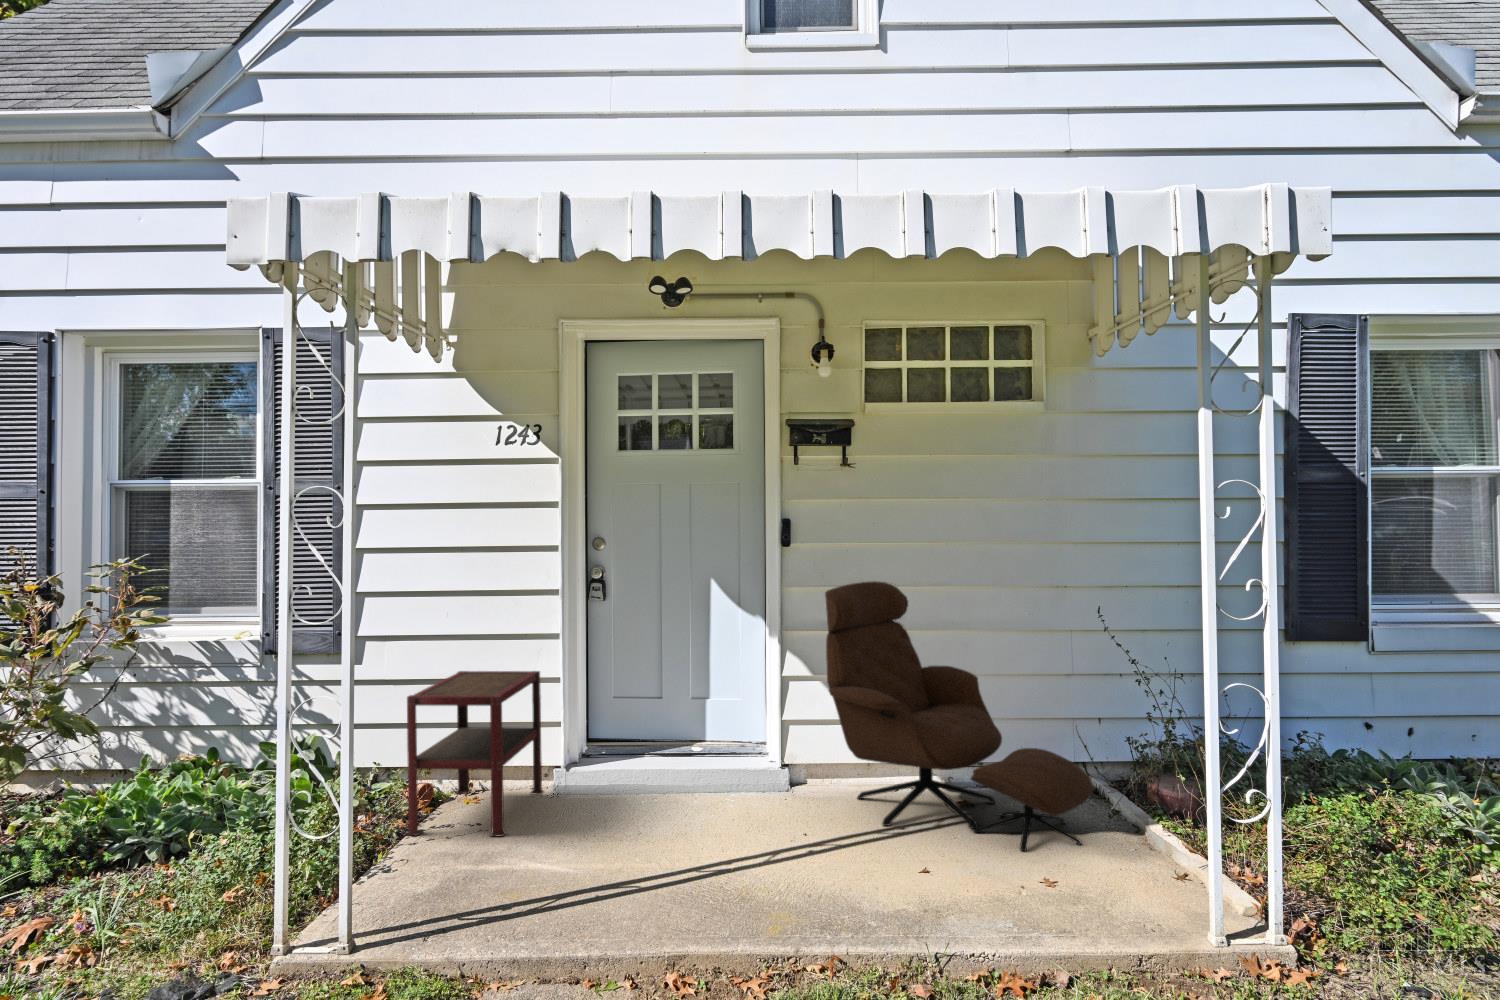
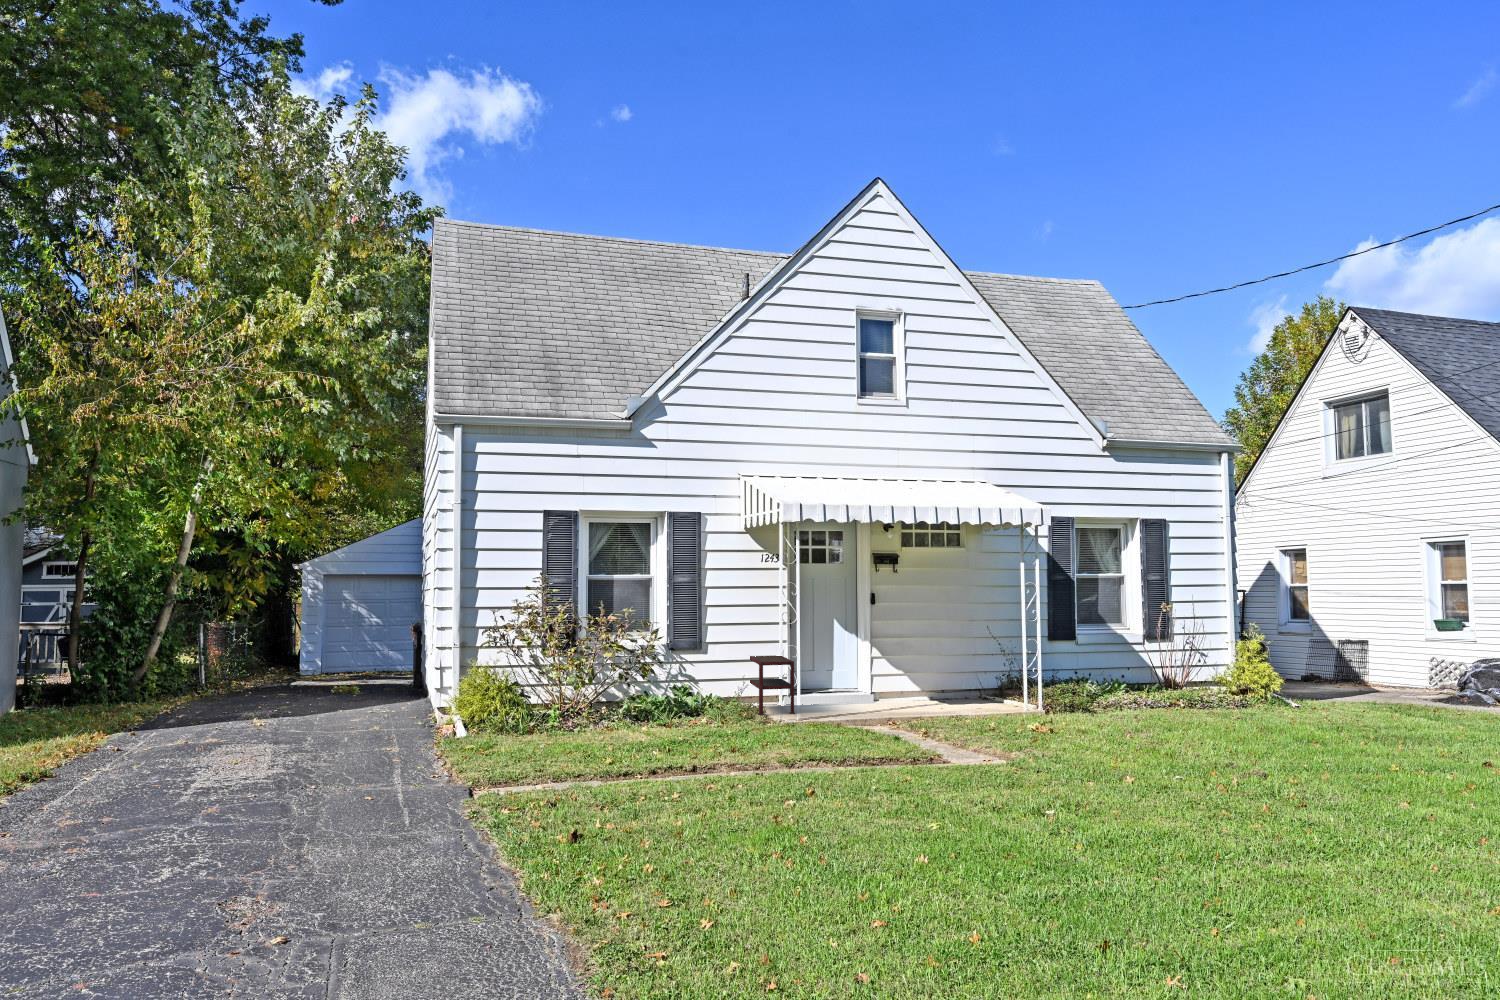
lounge chair: present [825,581,1093,851] -> none [894,618,992,709]

